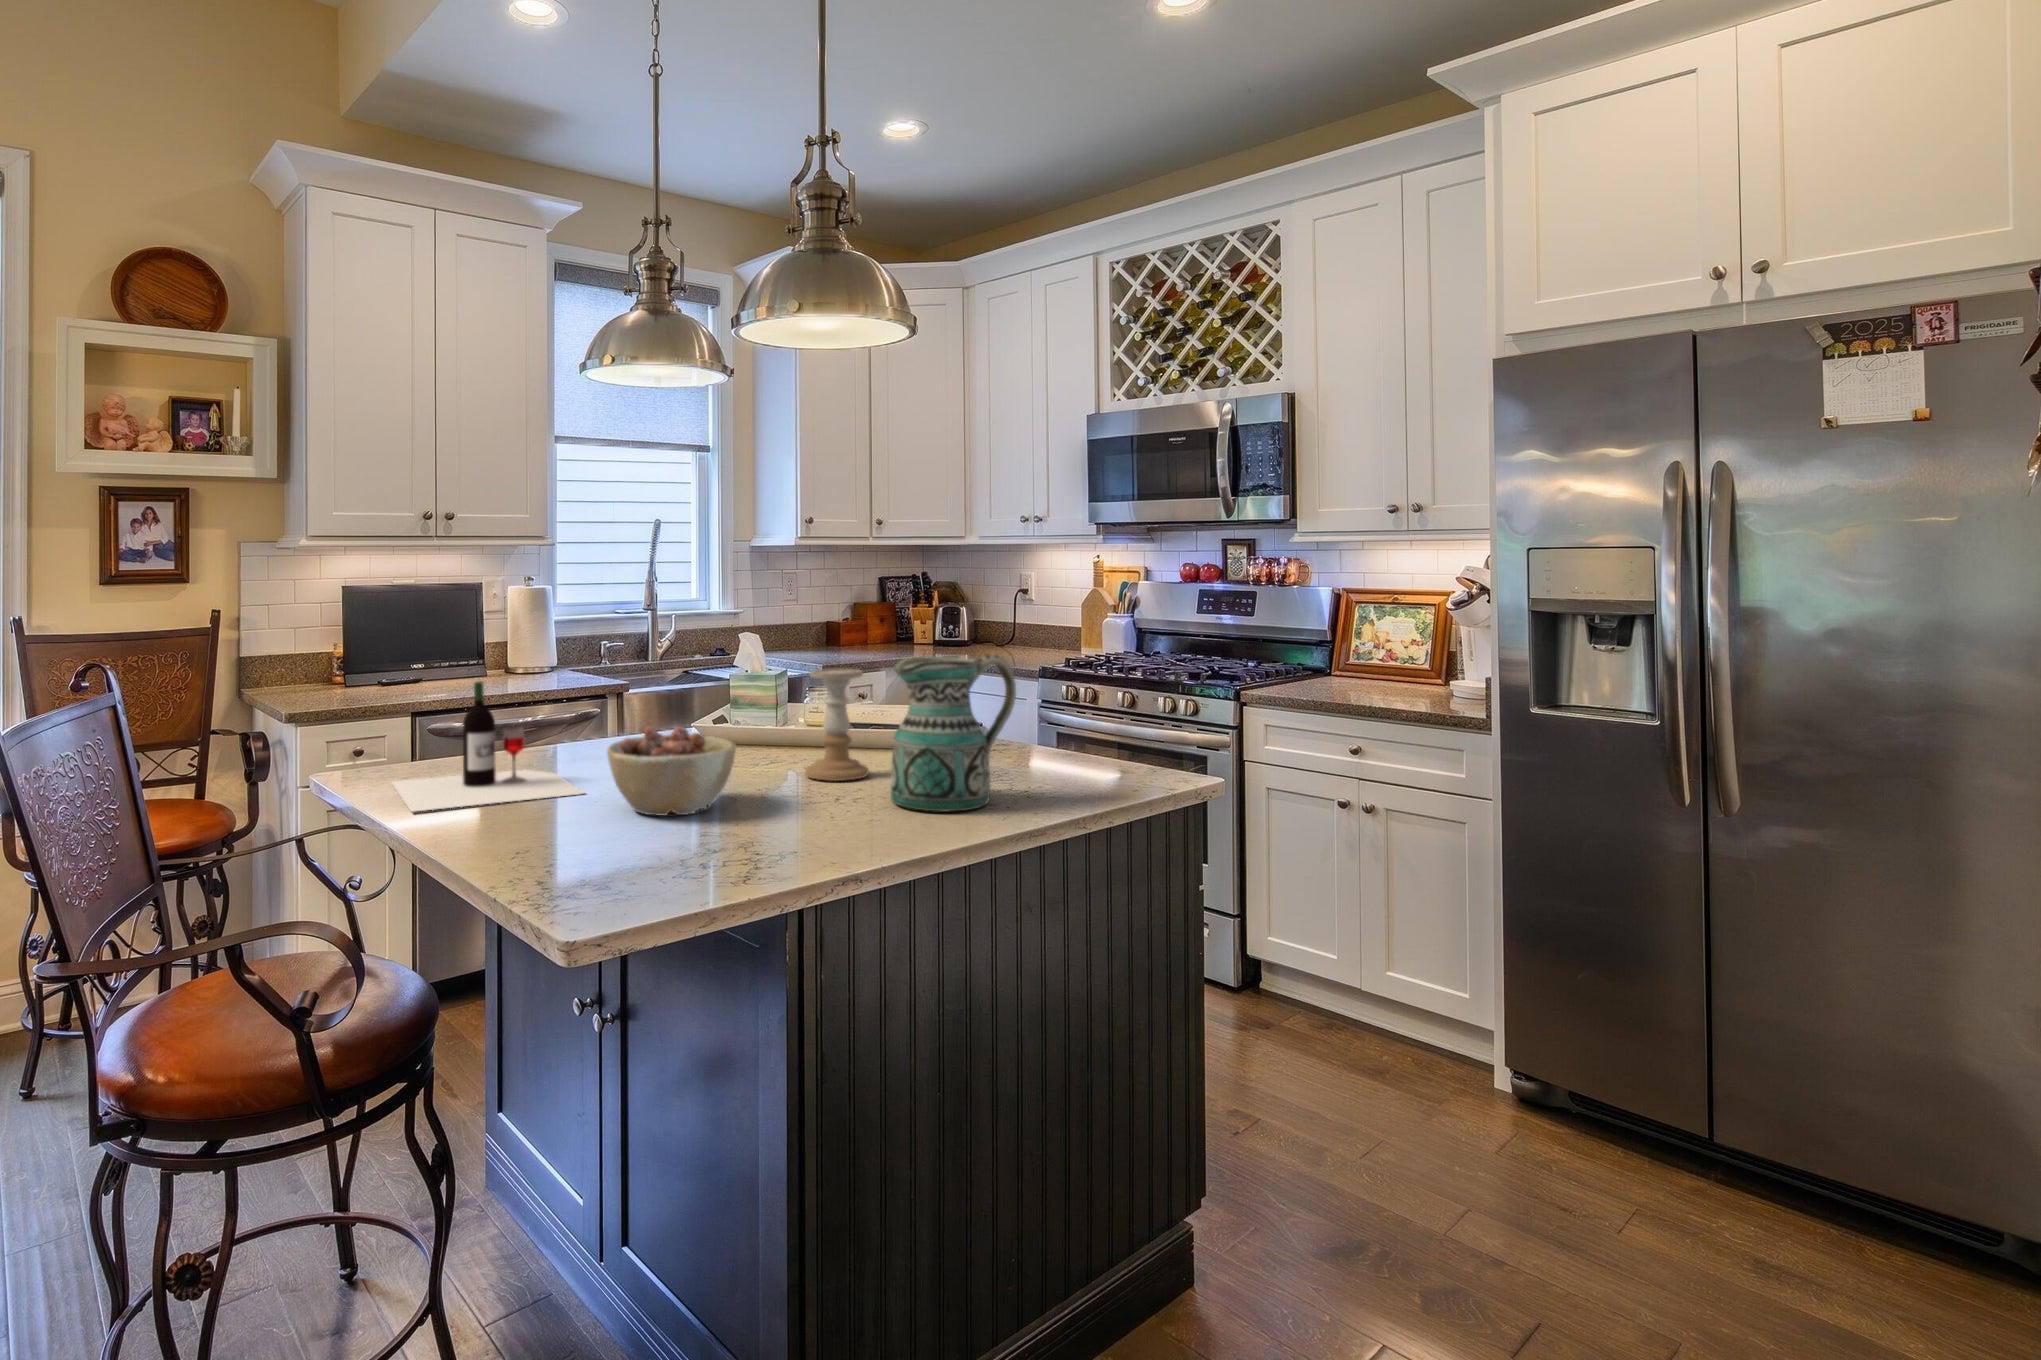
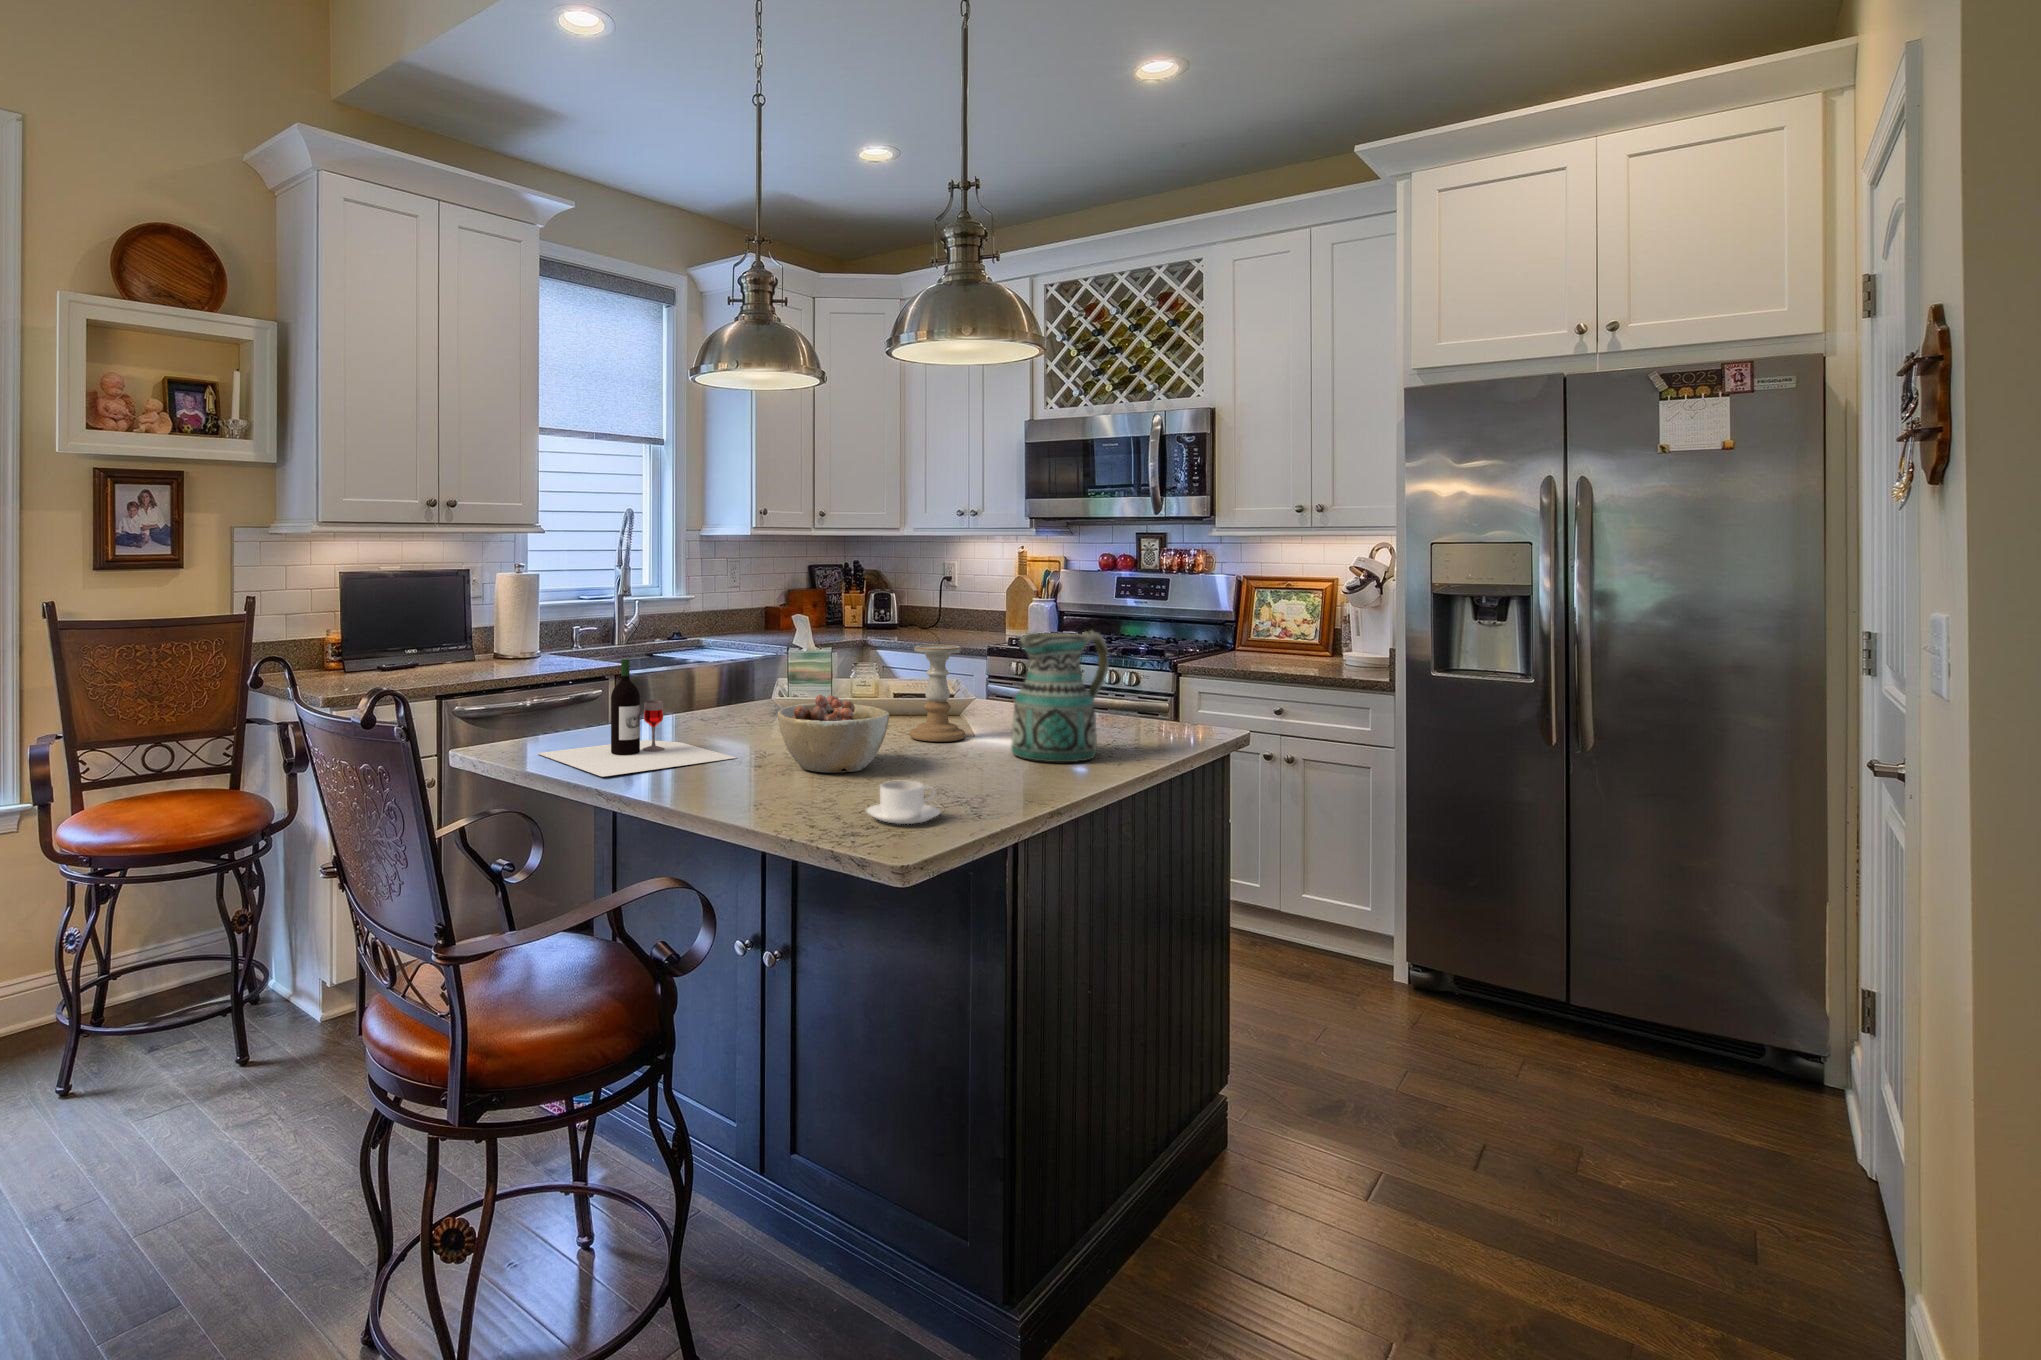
coffee cup: none [614,832,703,885] -> present [866,780,940,824]

